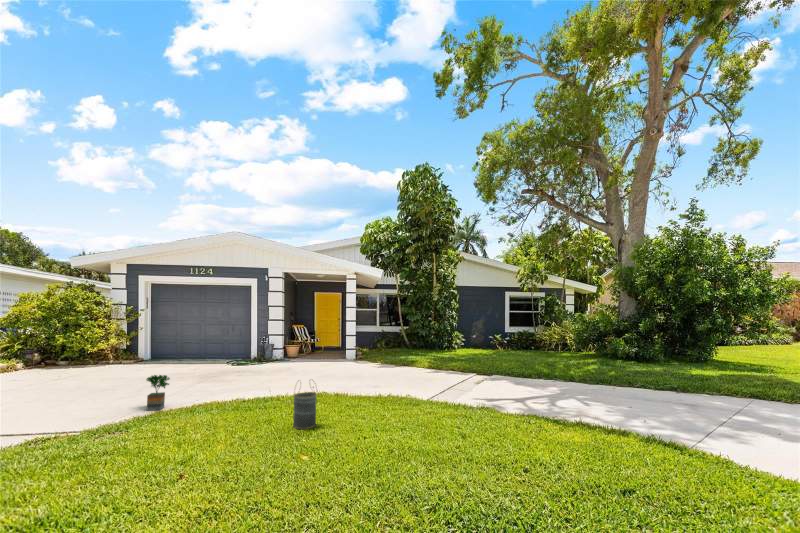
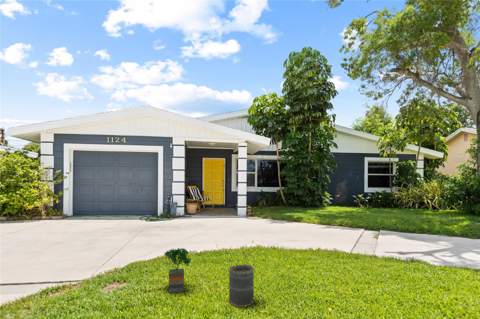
potted tree: present [146,375,170,411] -> present [165,248,191,292]

